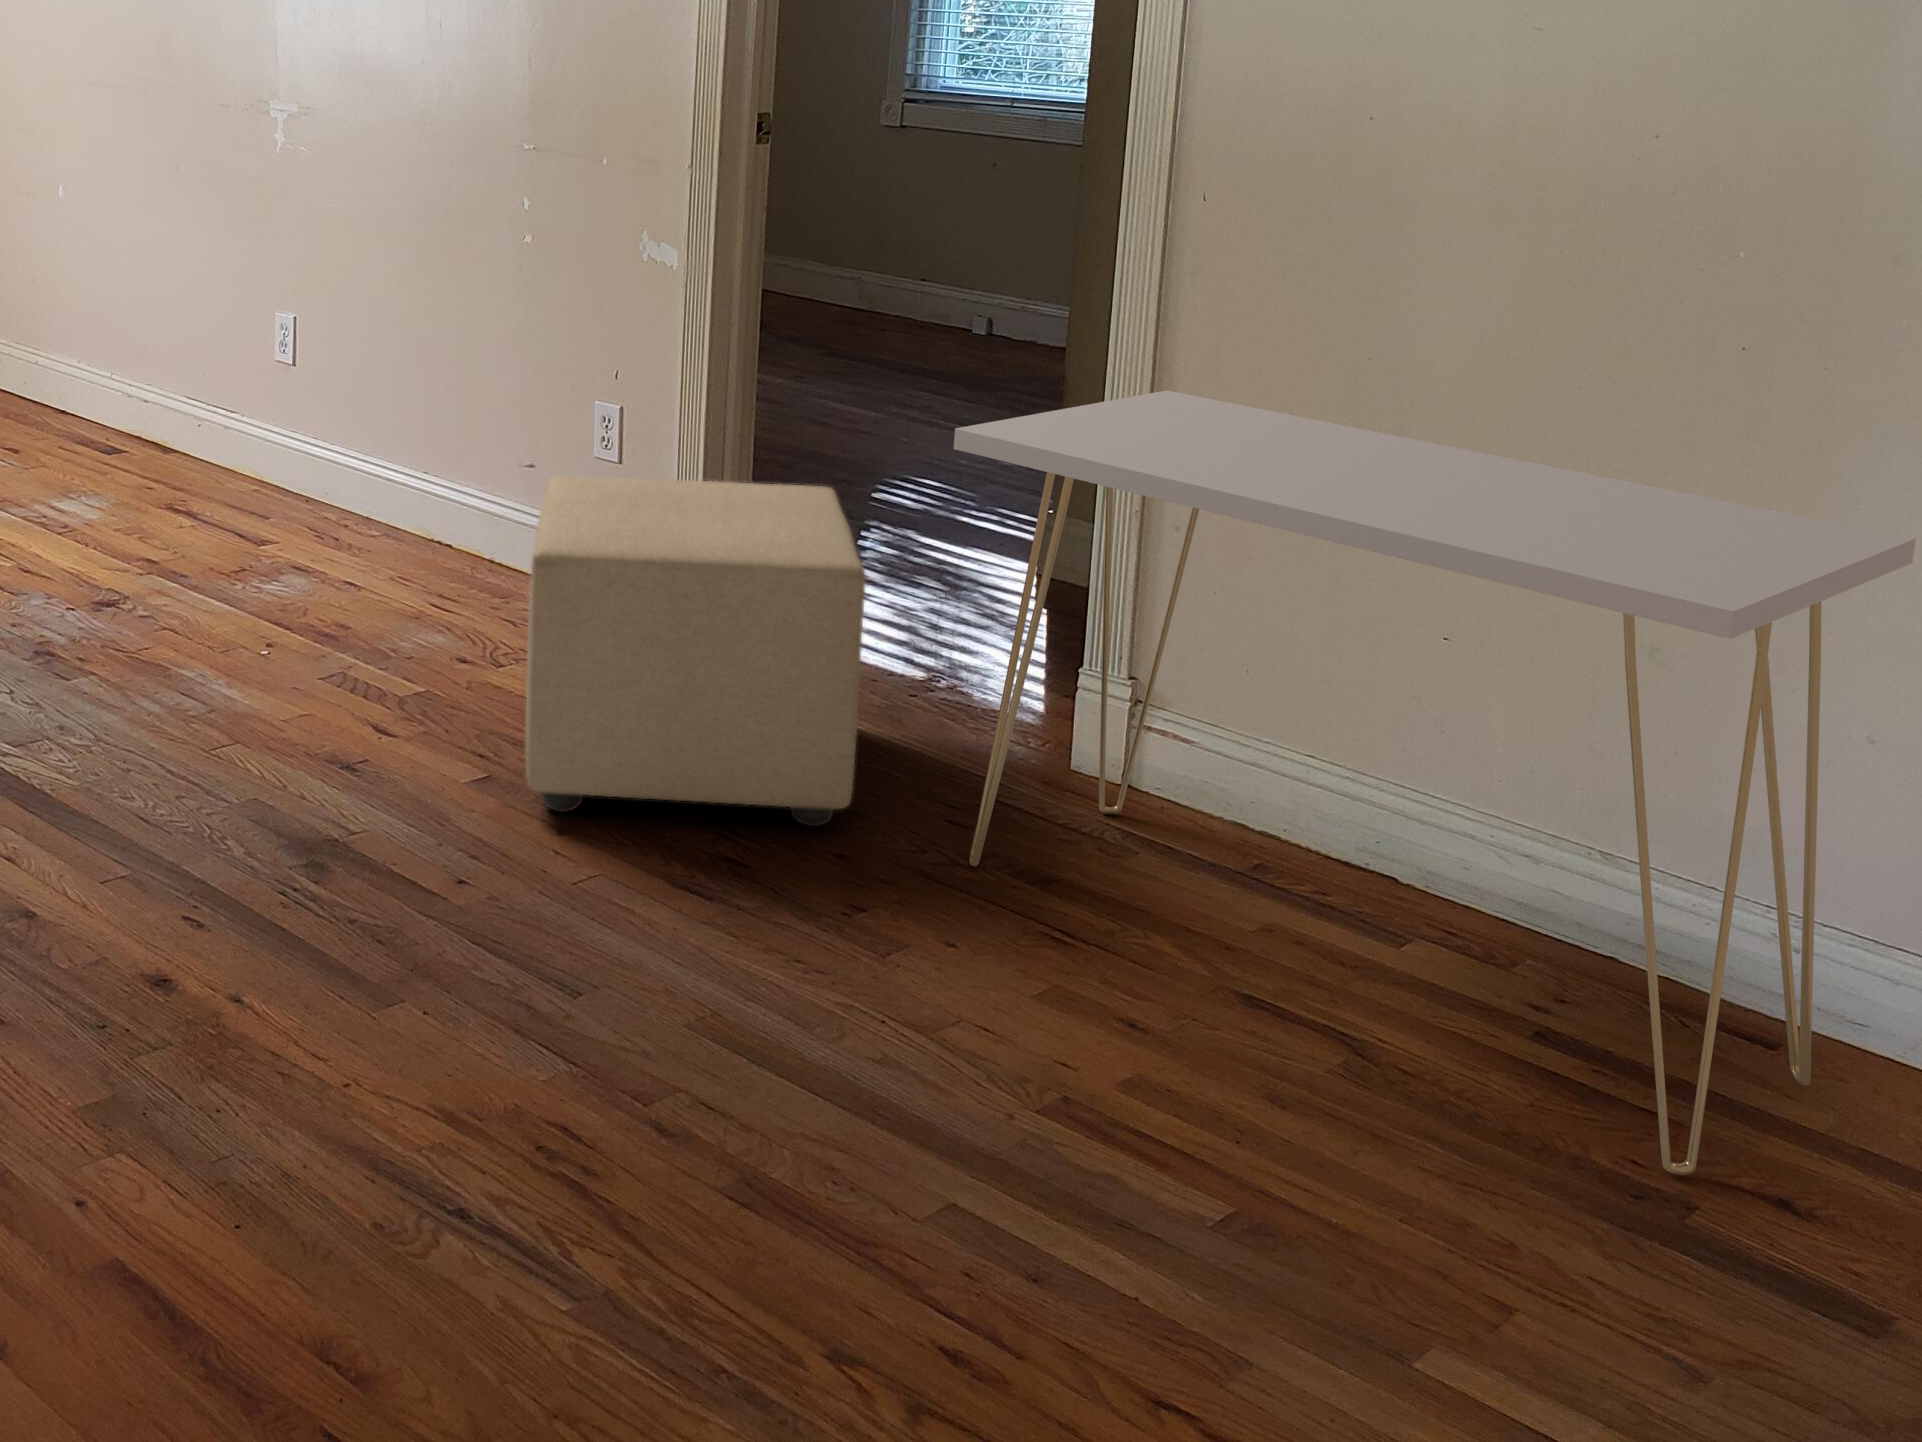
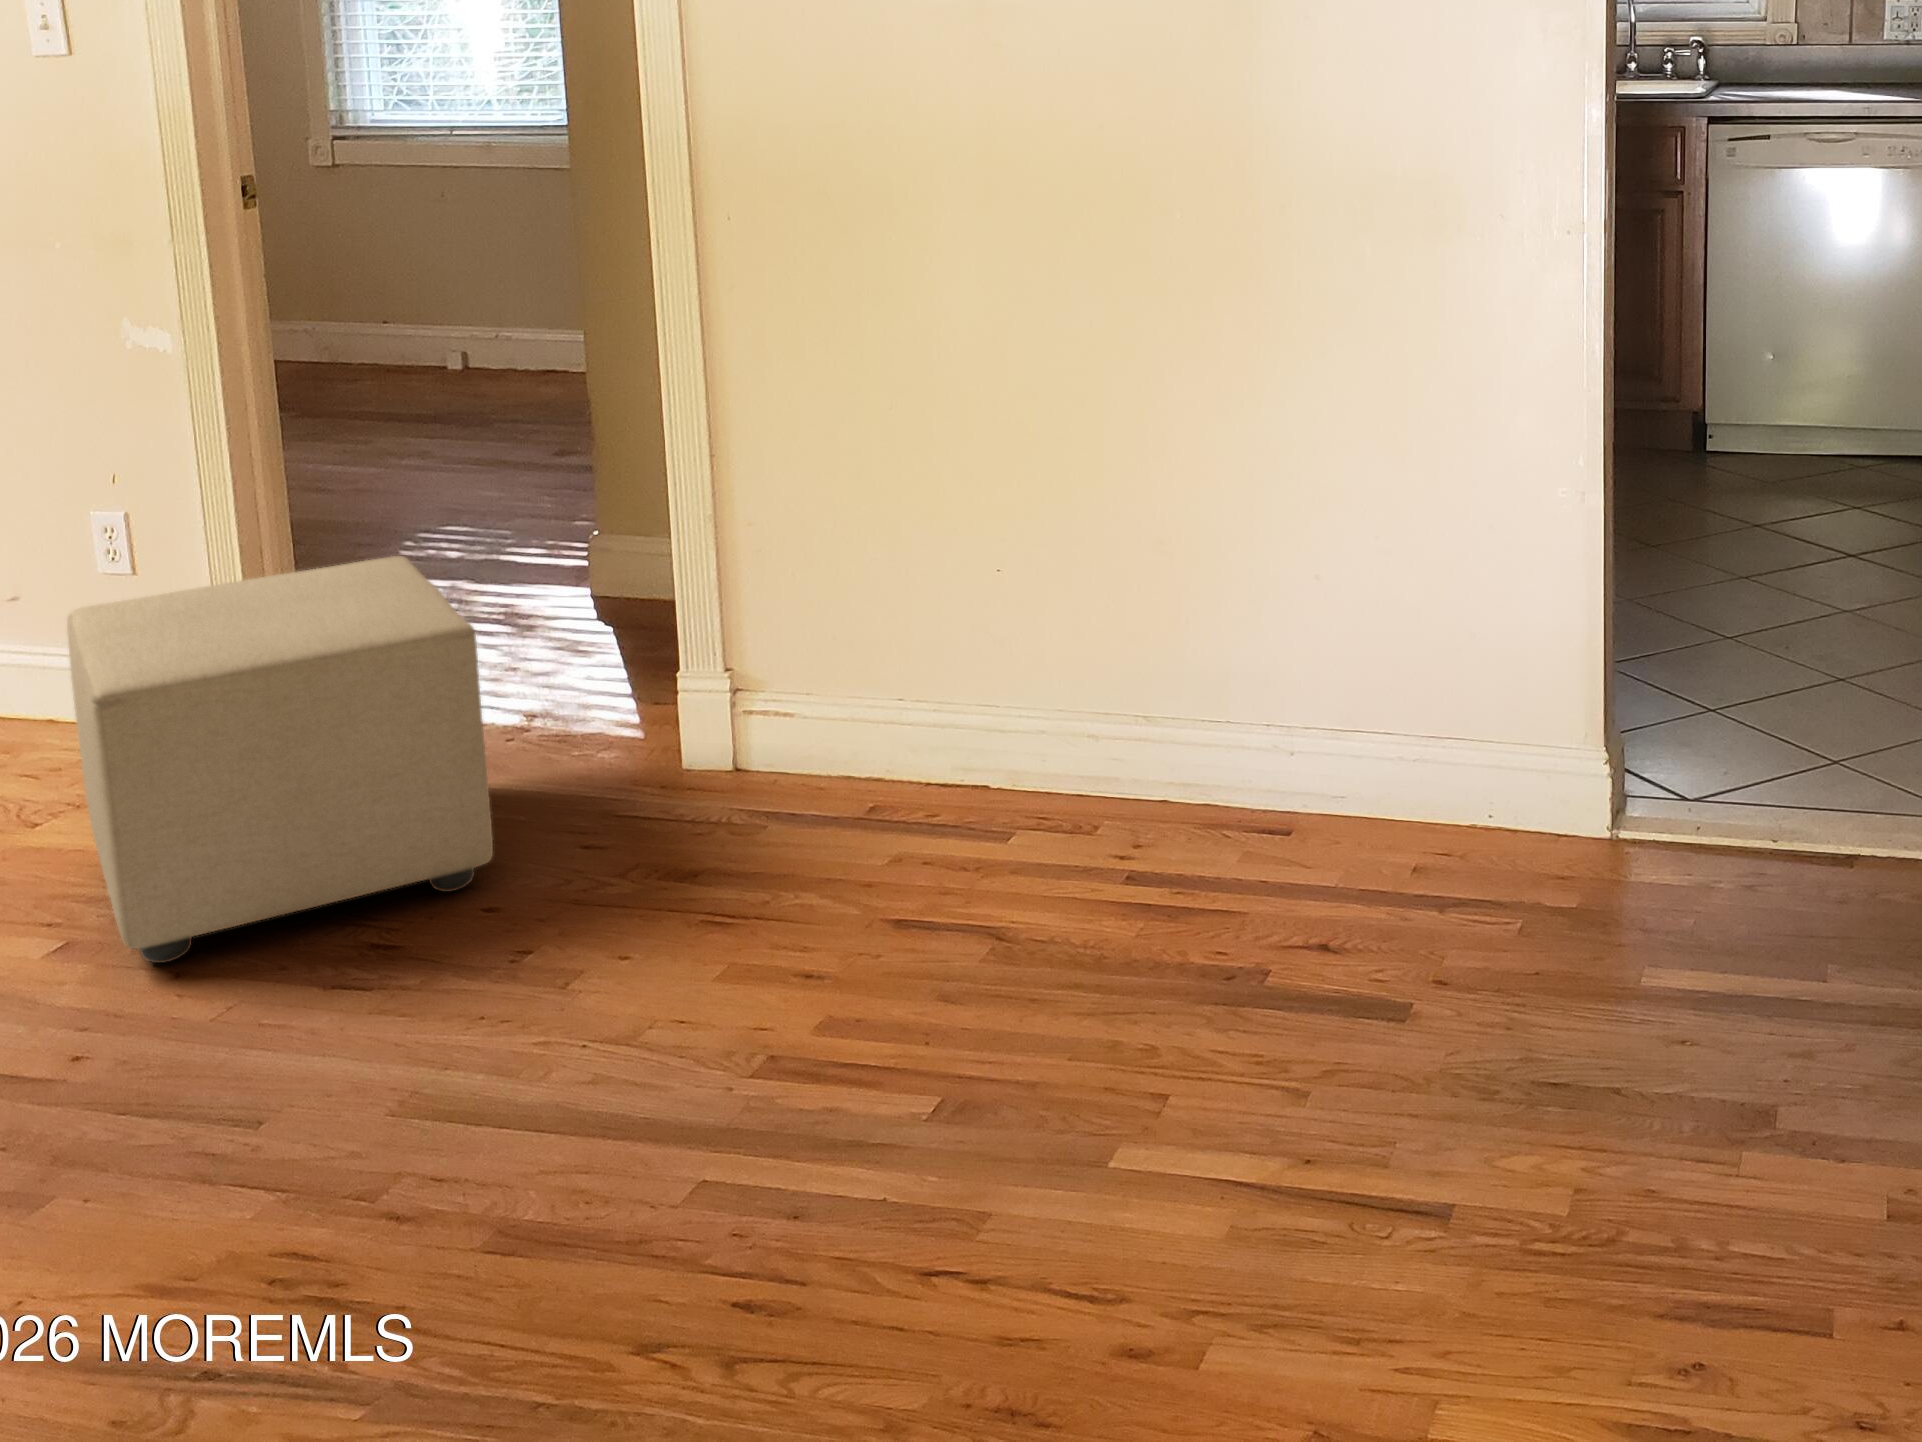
console table: present [954,390,1916,1175] -> none [551,404,1294,927]

